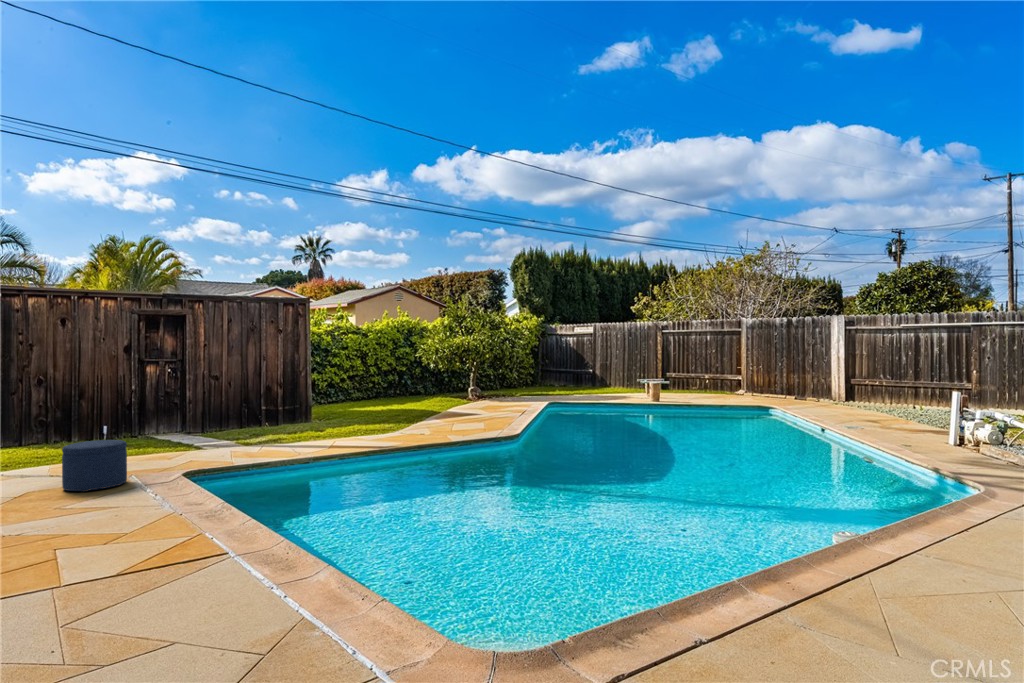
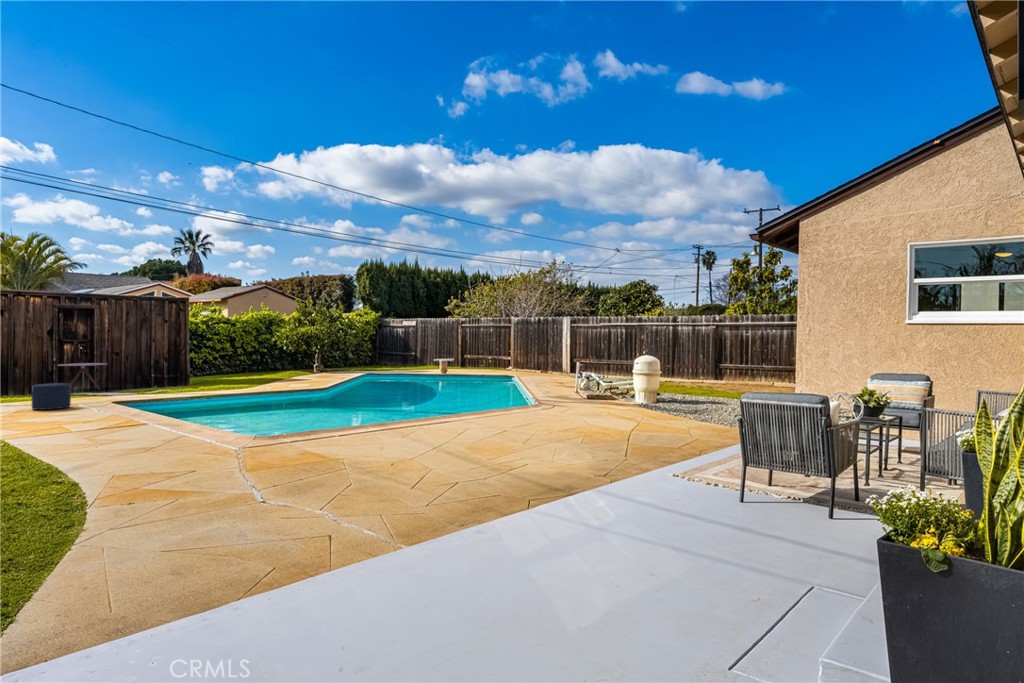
round table: none [135,393,202,439] -> present [58,363,106,391]

